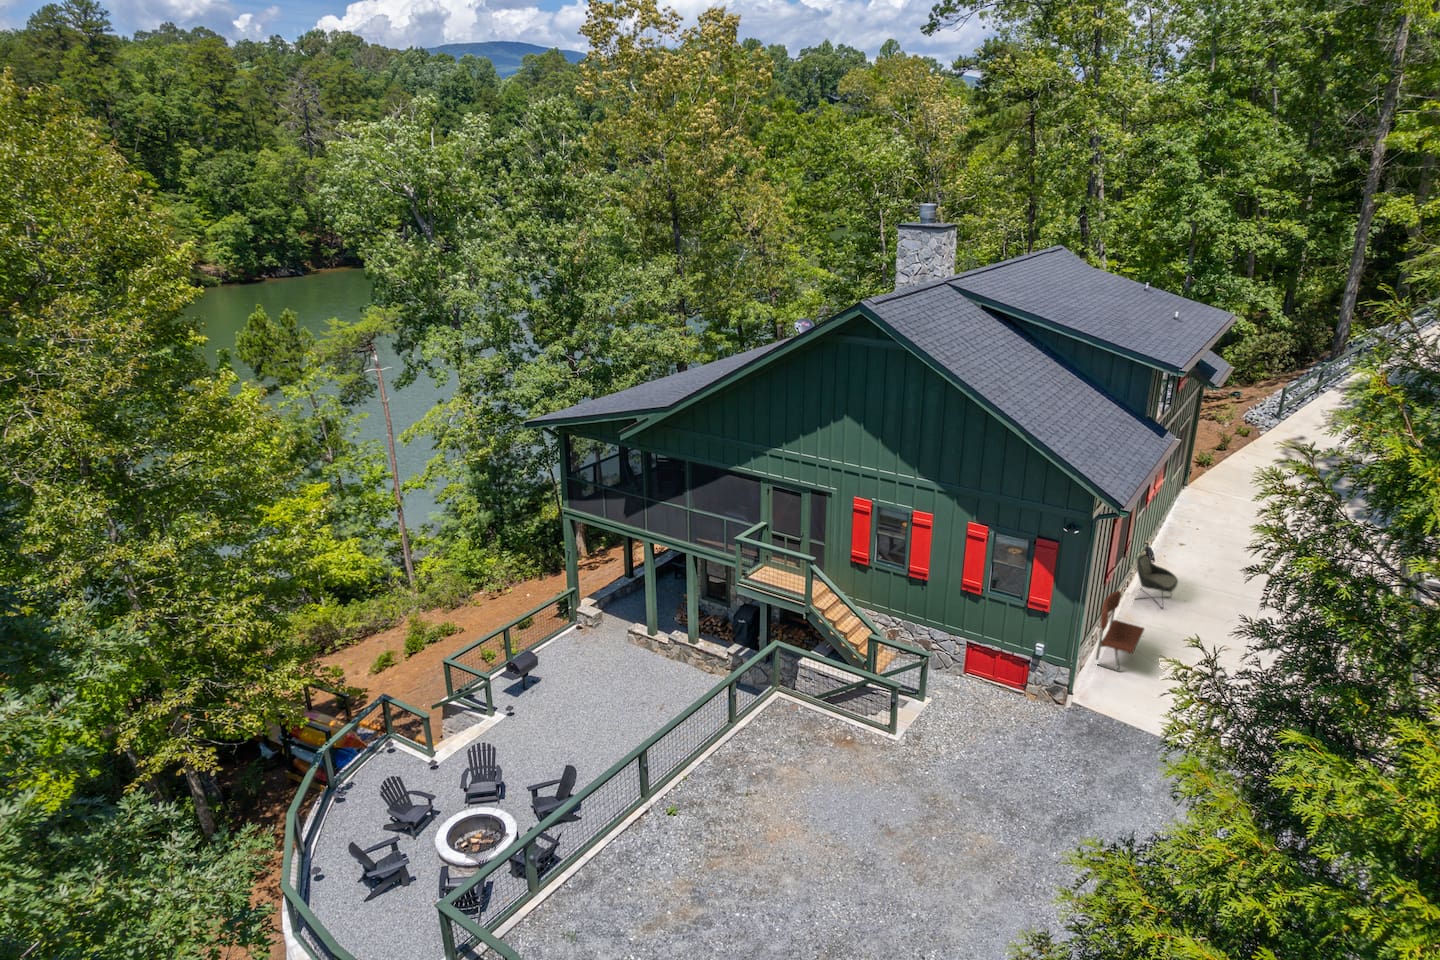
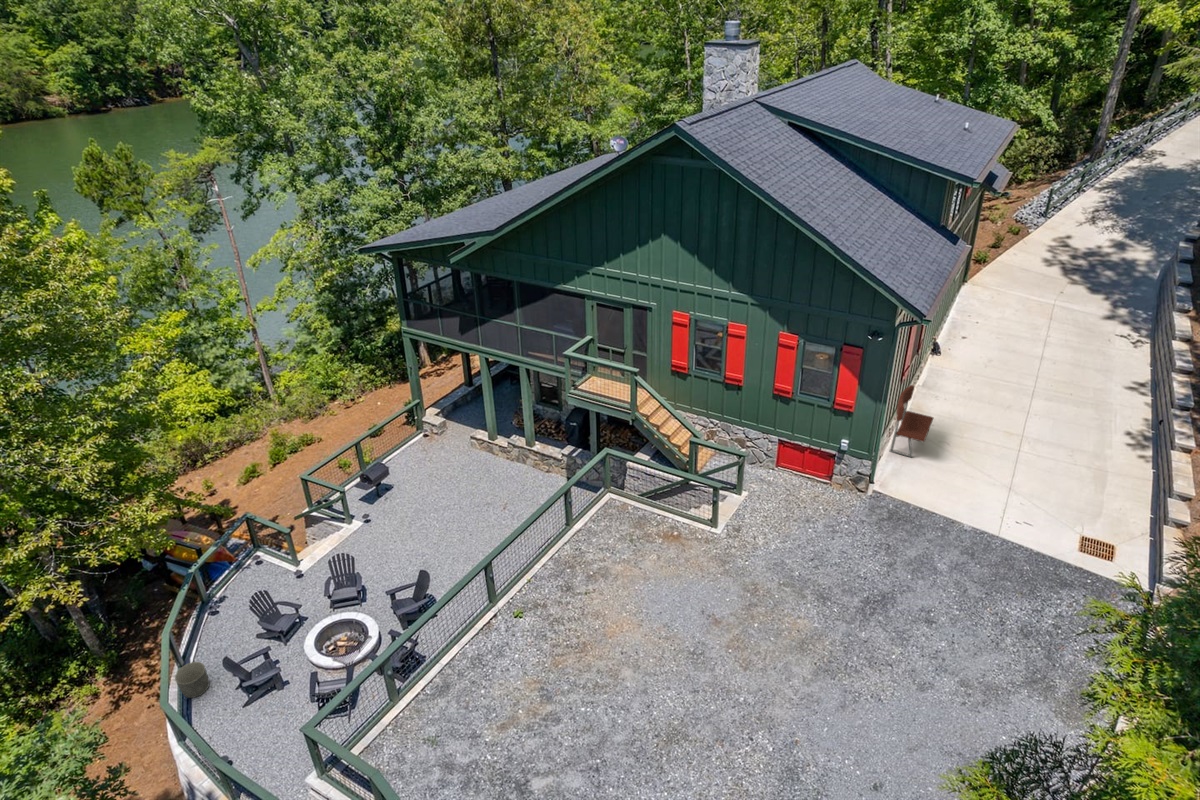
lounge chair: present [1137,555,1178,608] -> none [918,349,960,397]
planter: none [299,847,333,887] -> present [175,662,210,698]

